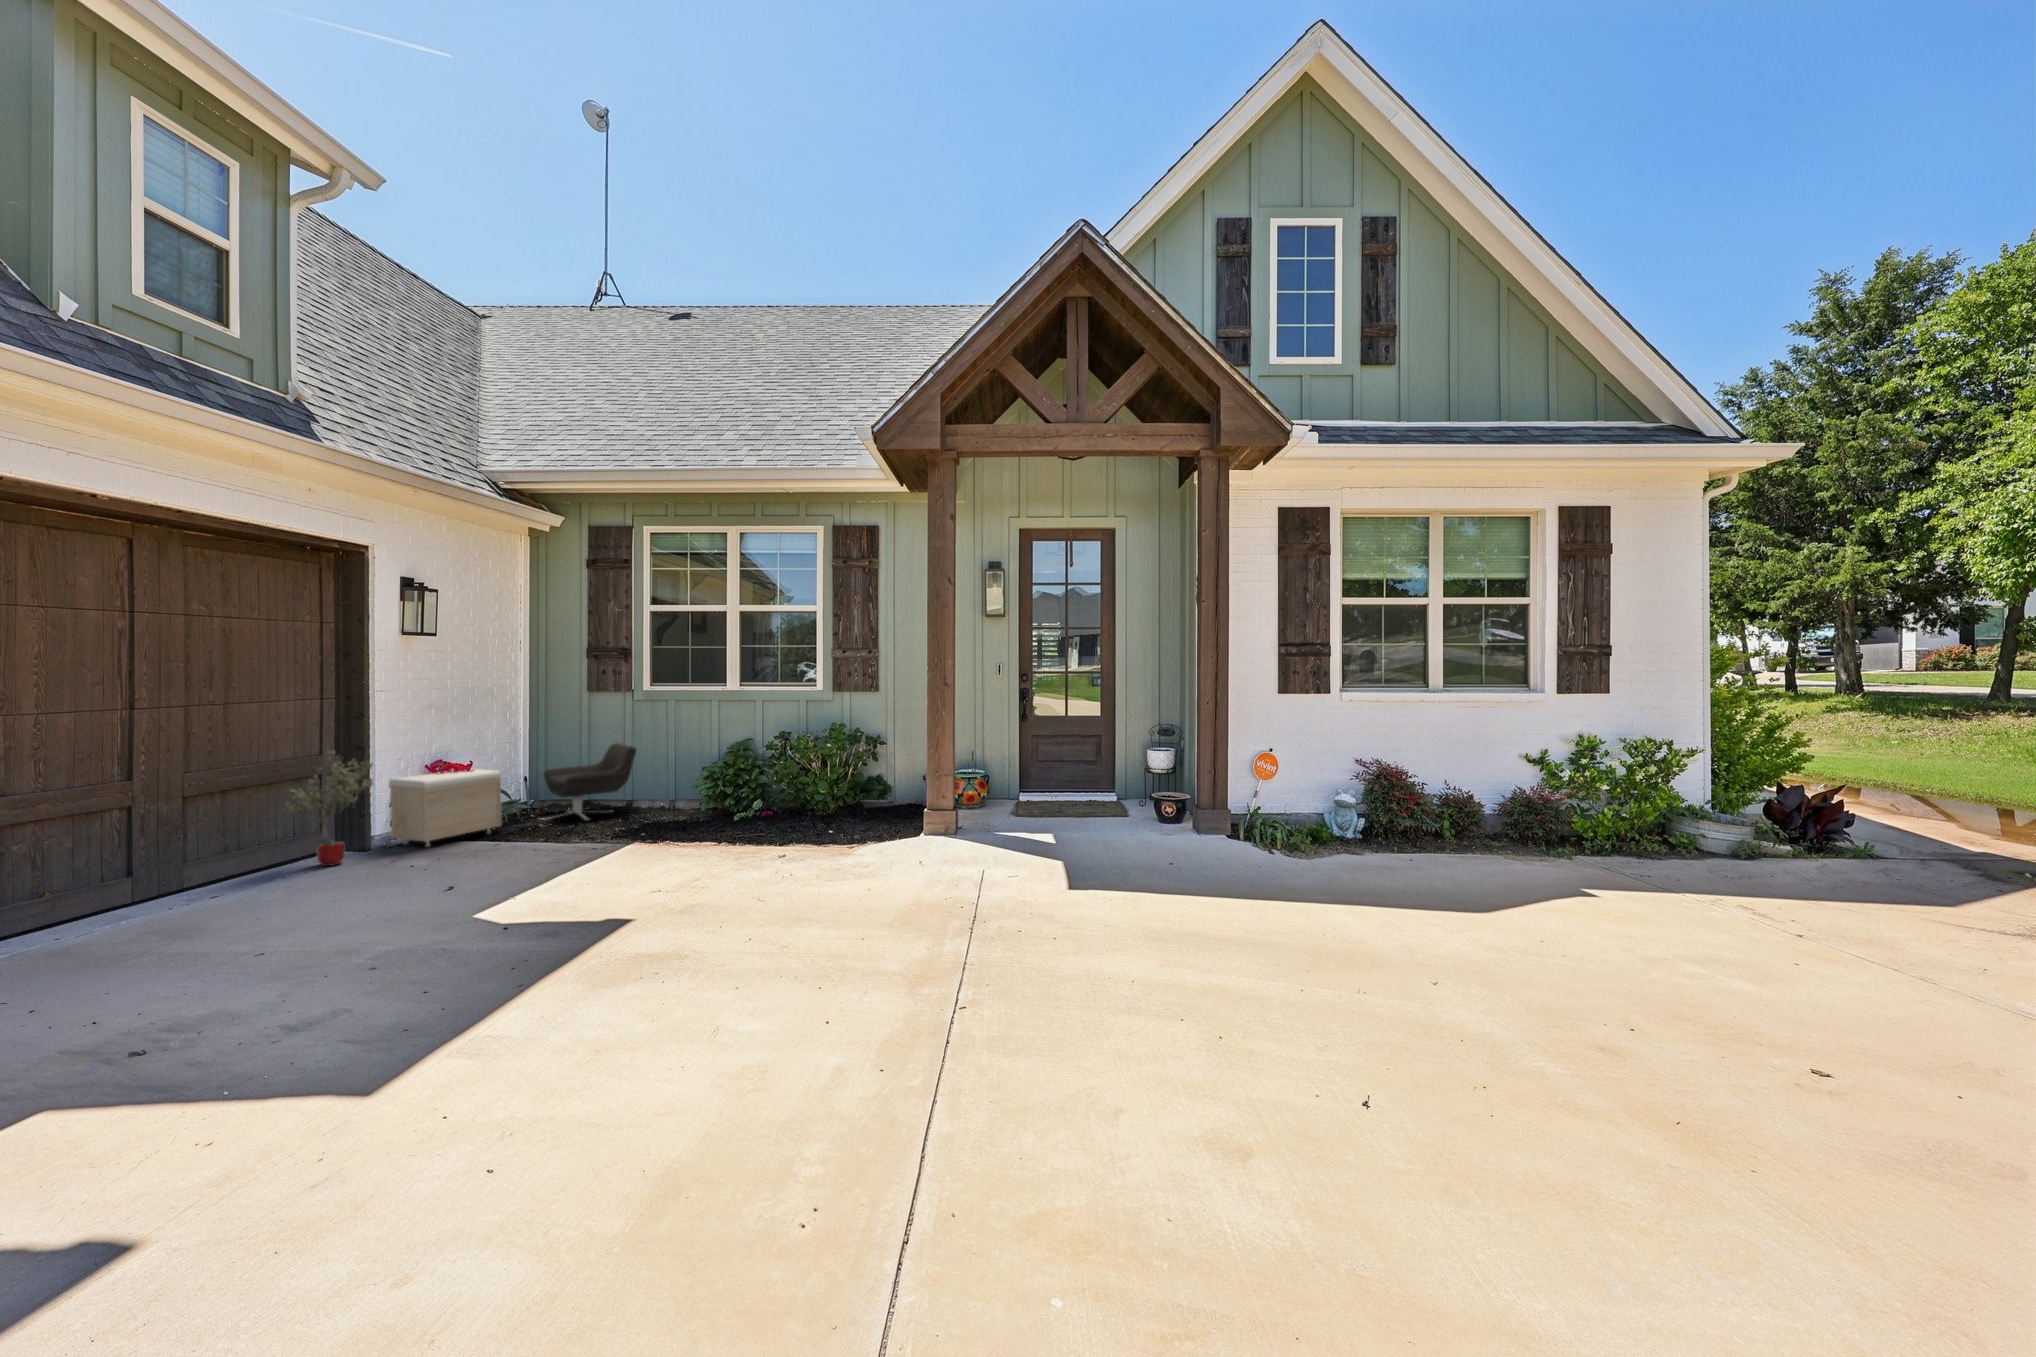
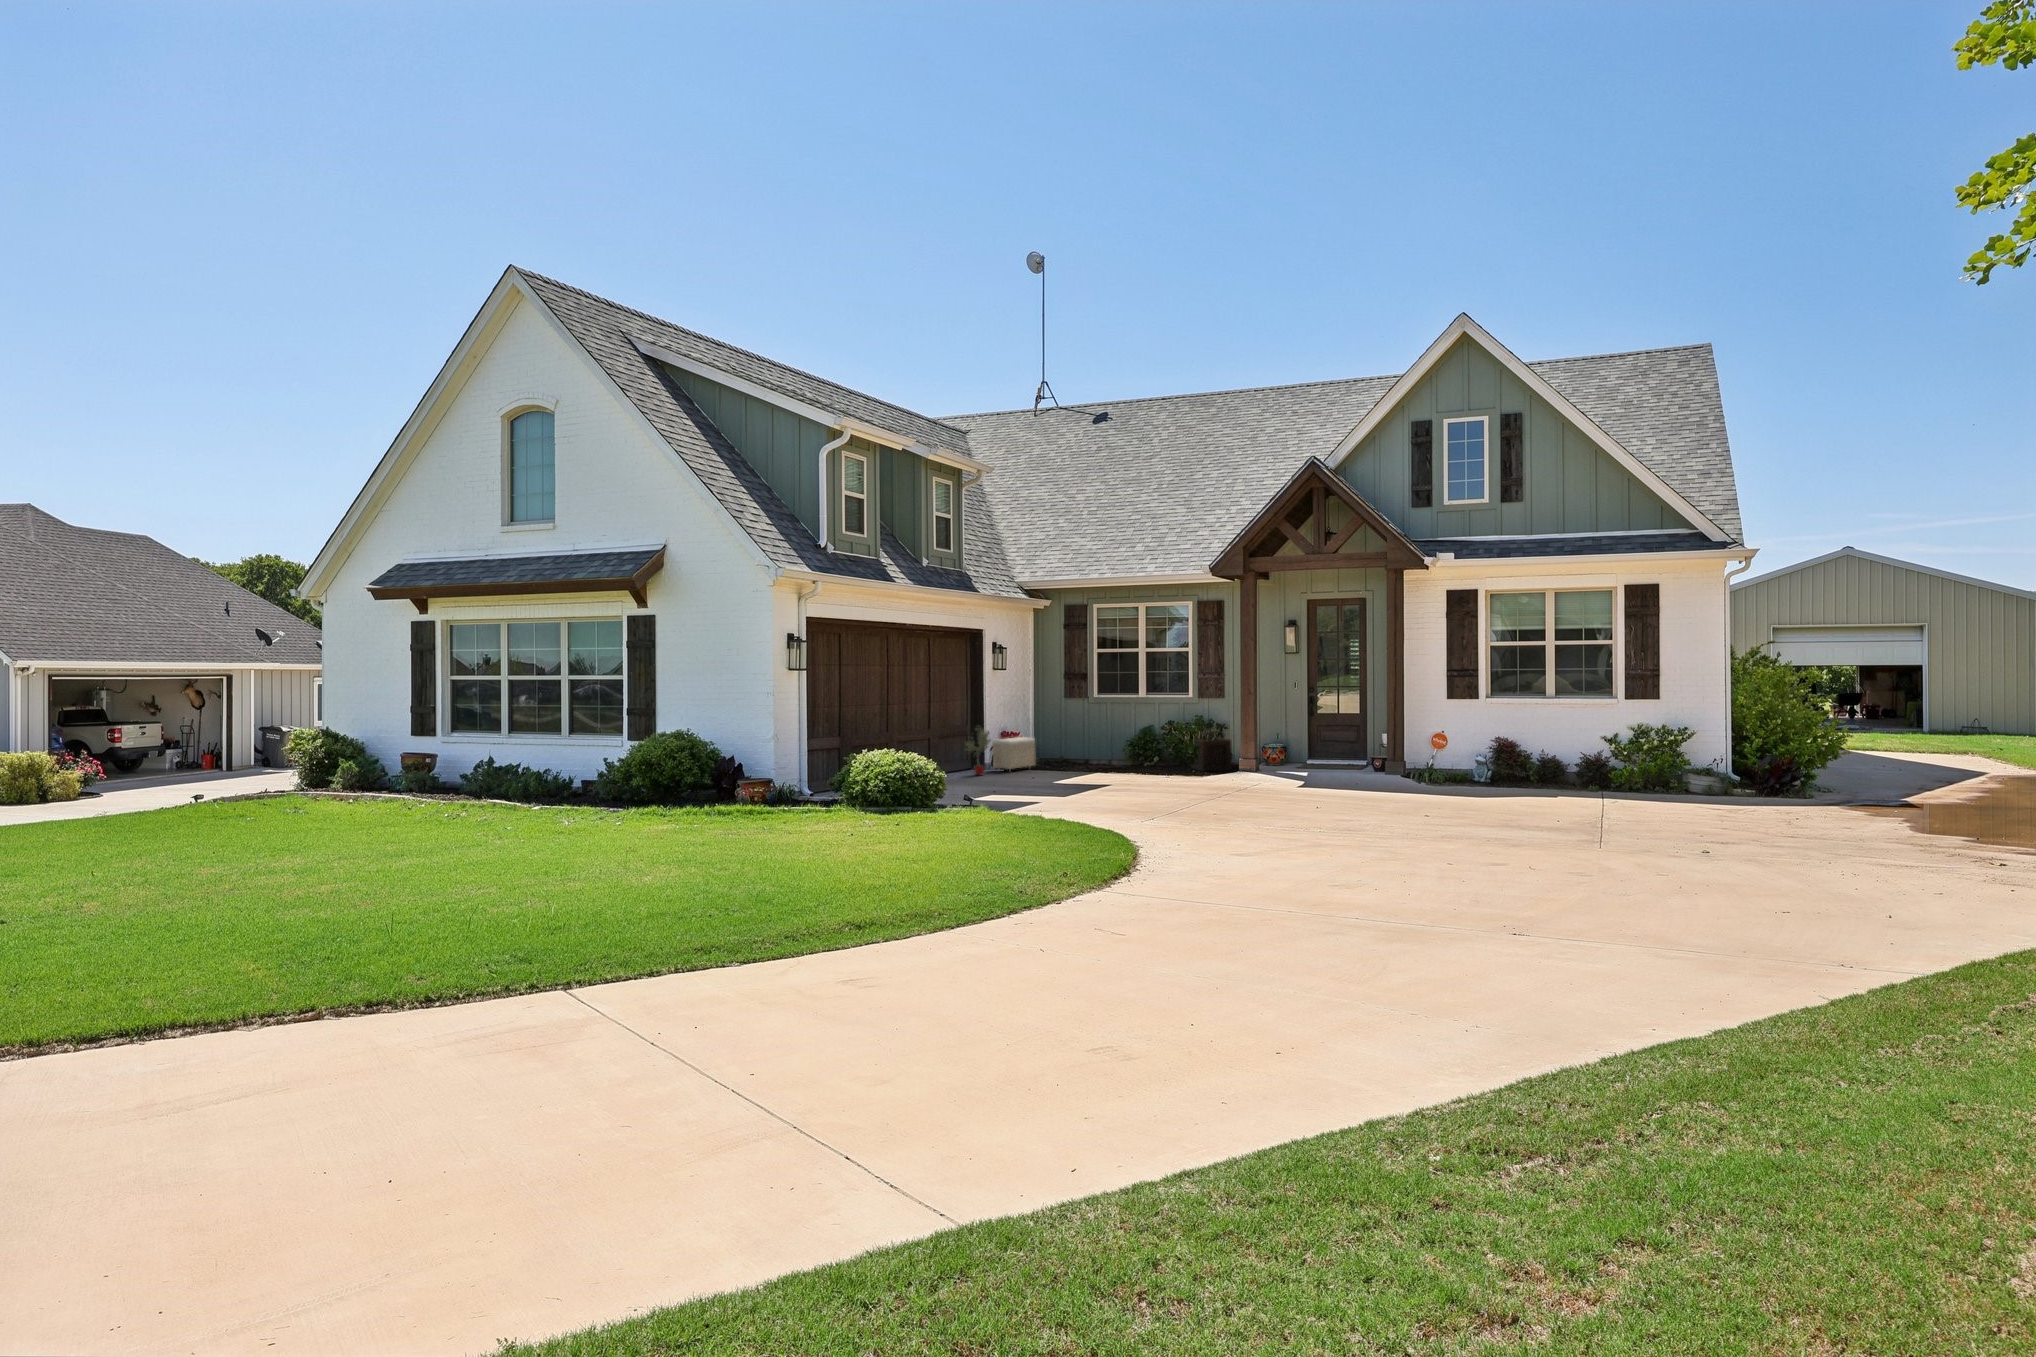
lounge chair: present [544,743,636,820] -> none [1046,727,1093,766]
wooden crate: none [819,762,897,831] -> present [1191,738,1232,771]

